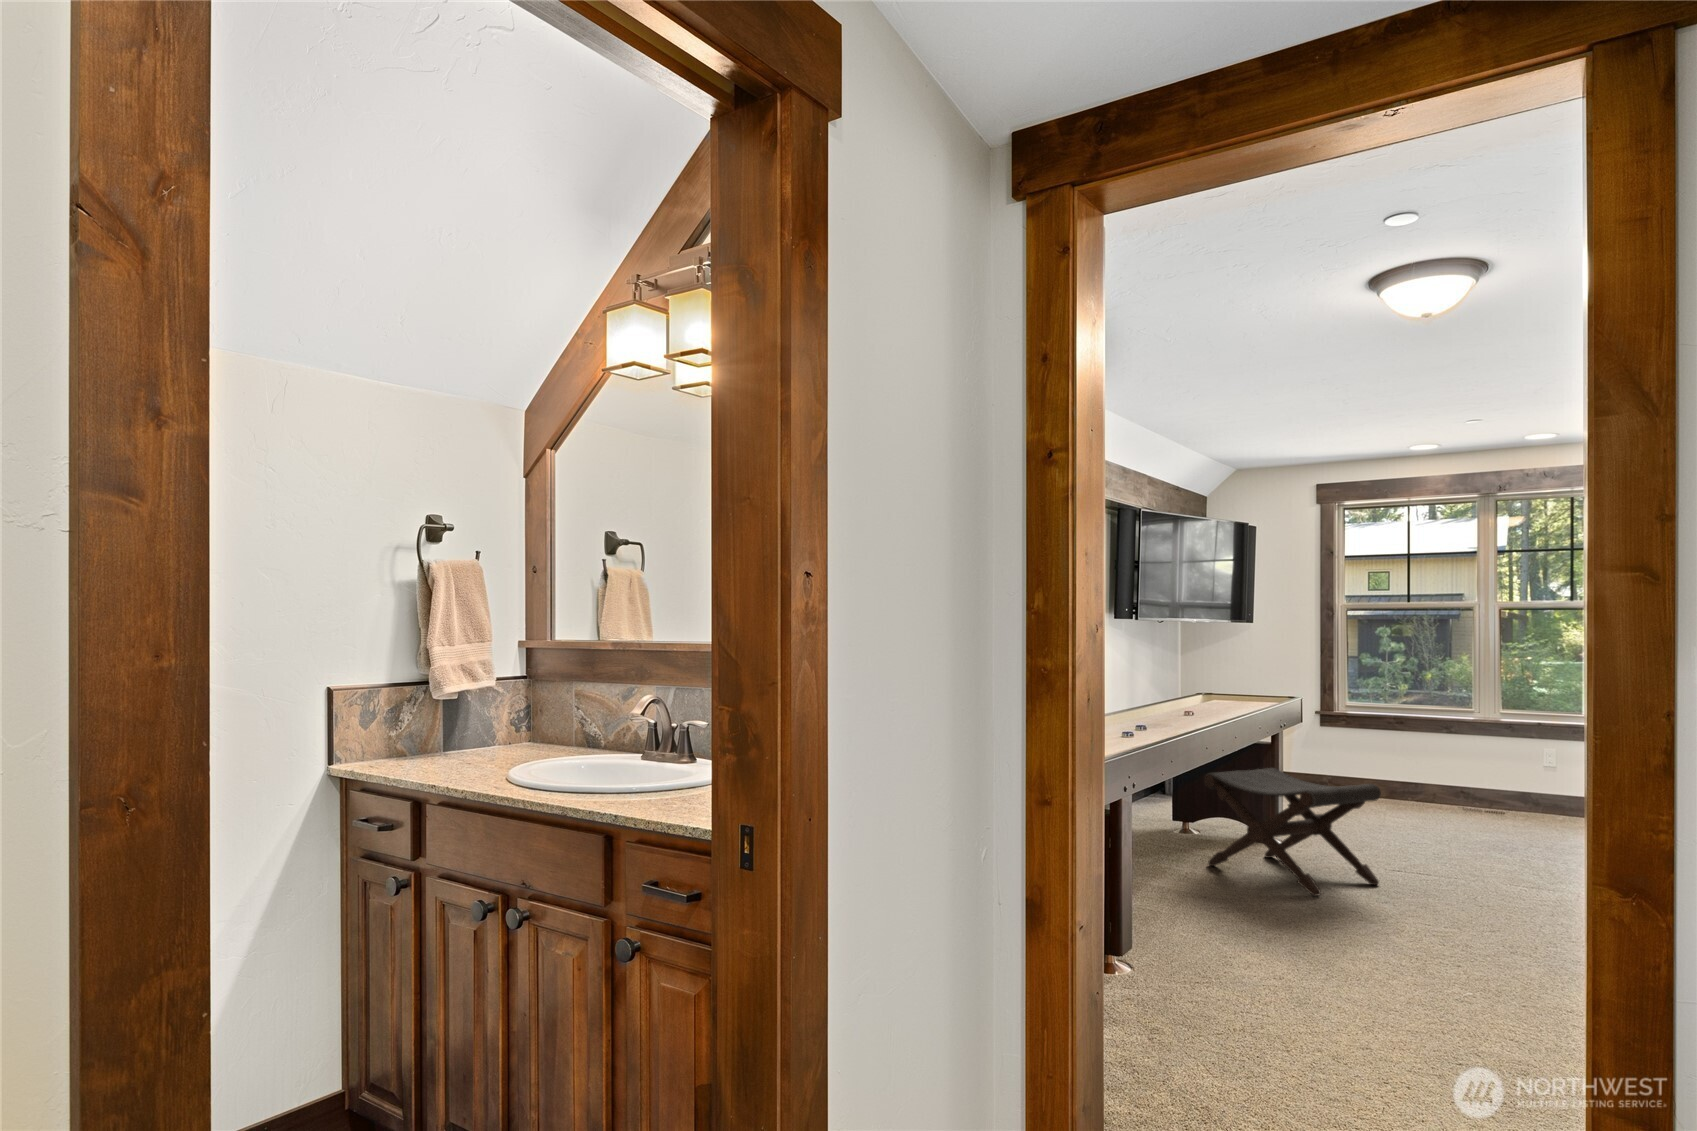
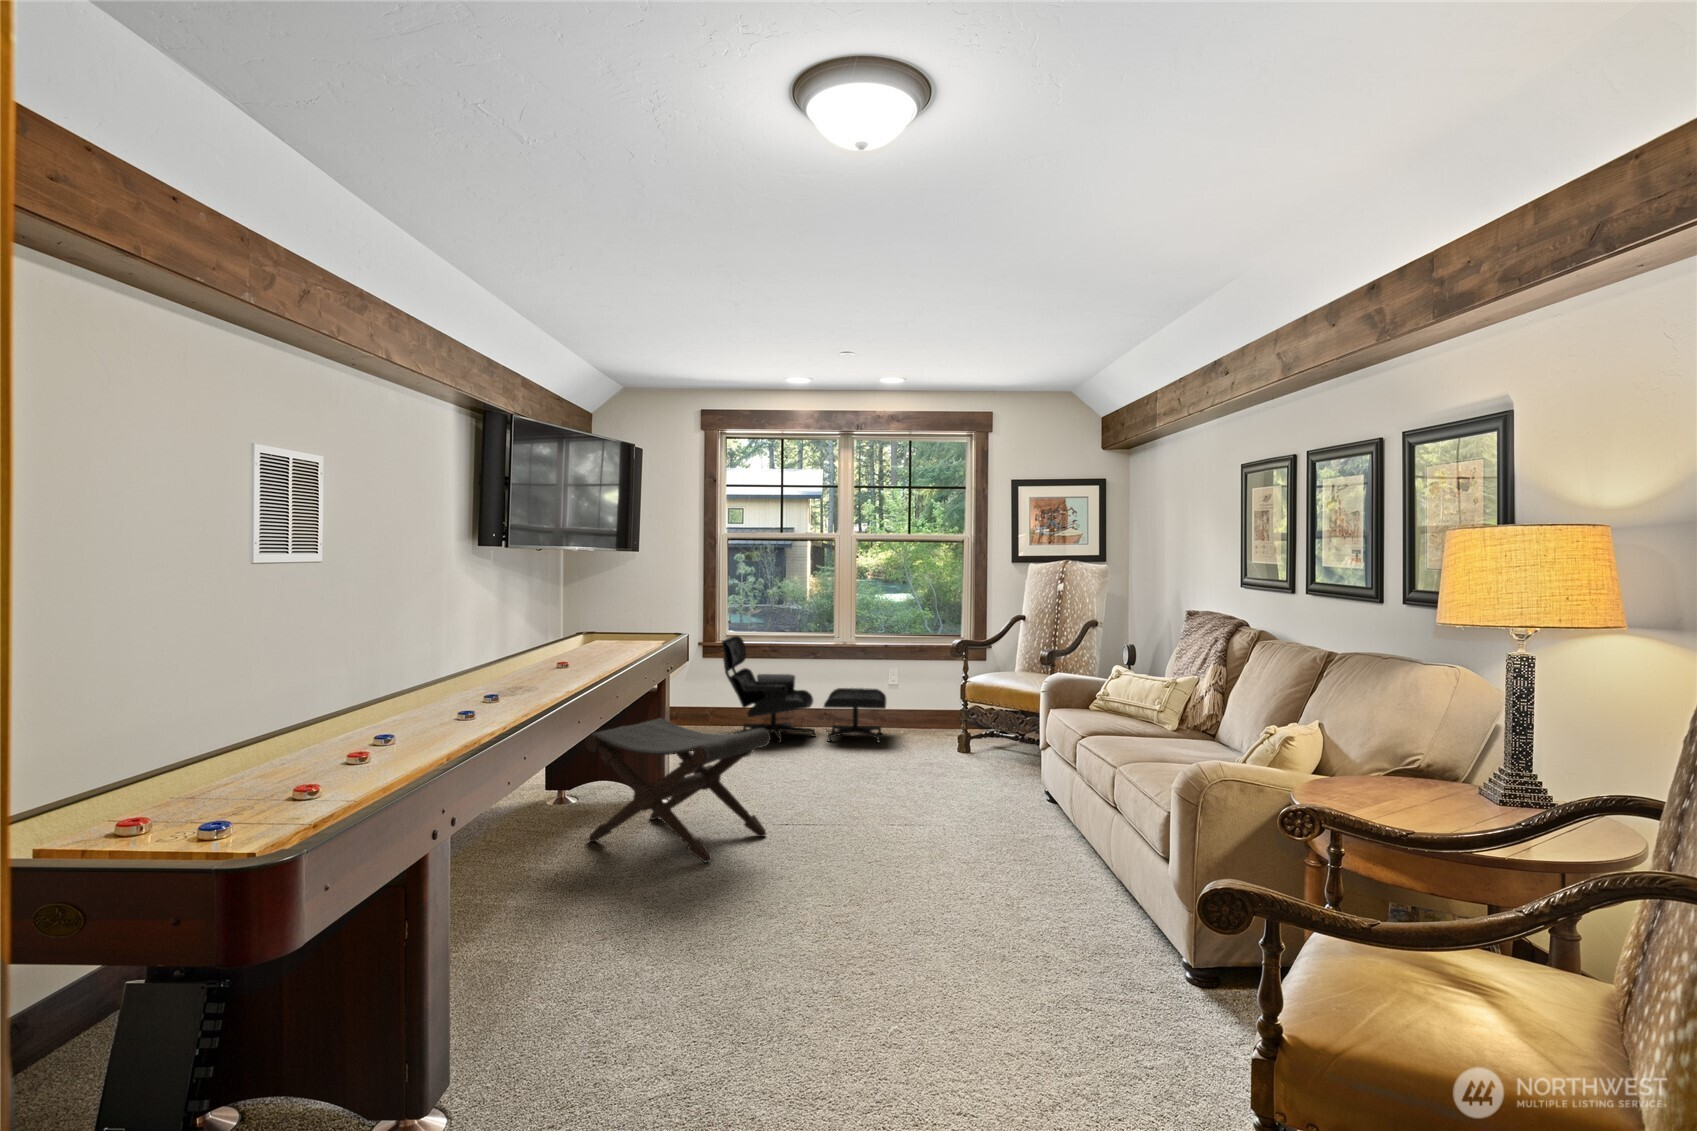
lounge chair: none [1339,703,1538,824] -> present [722,636,886,743]

